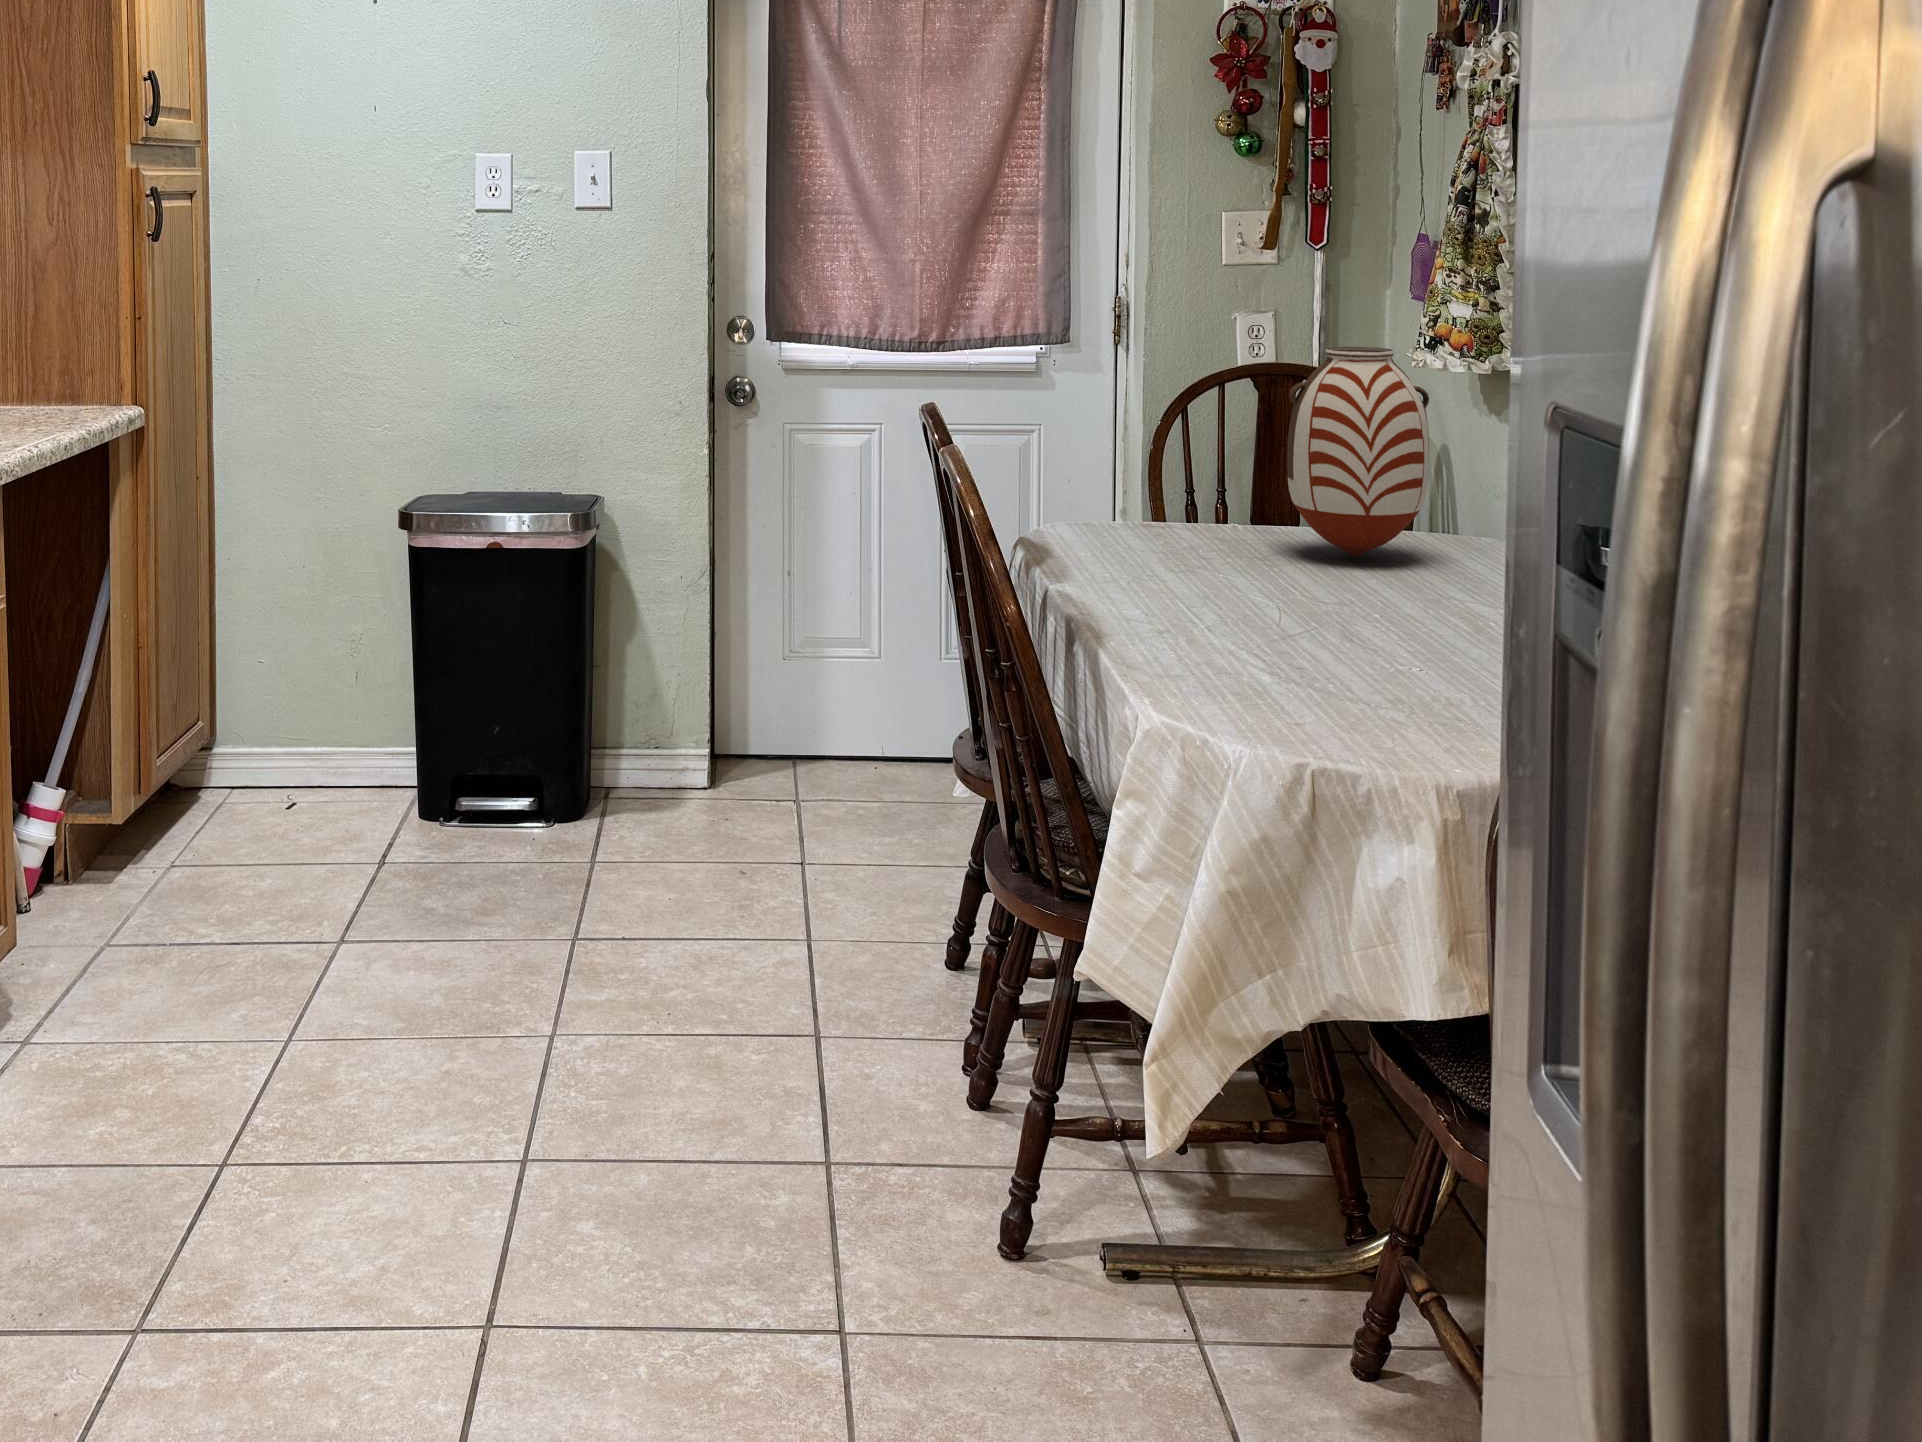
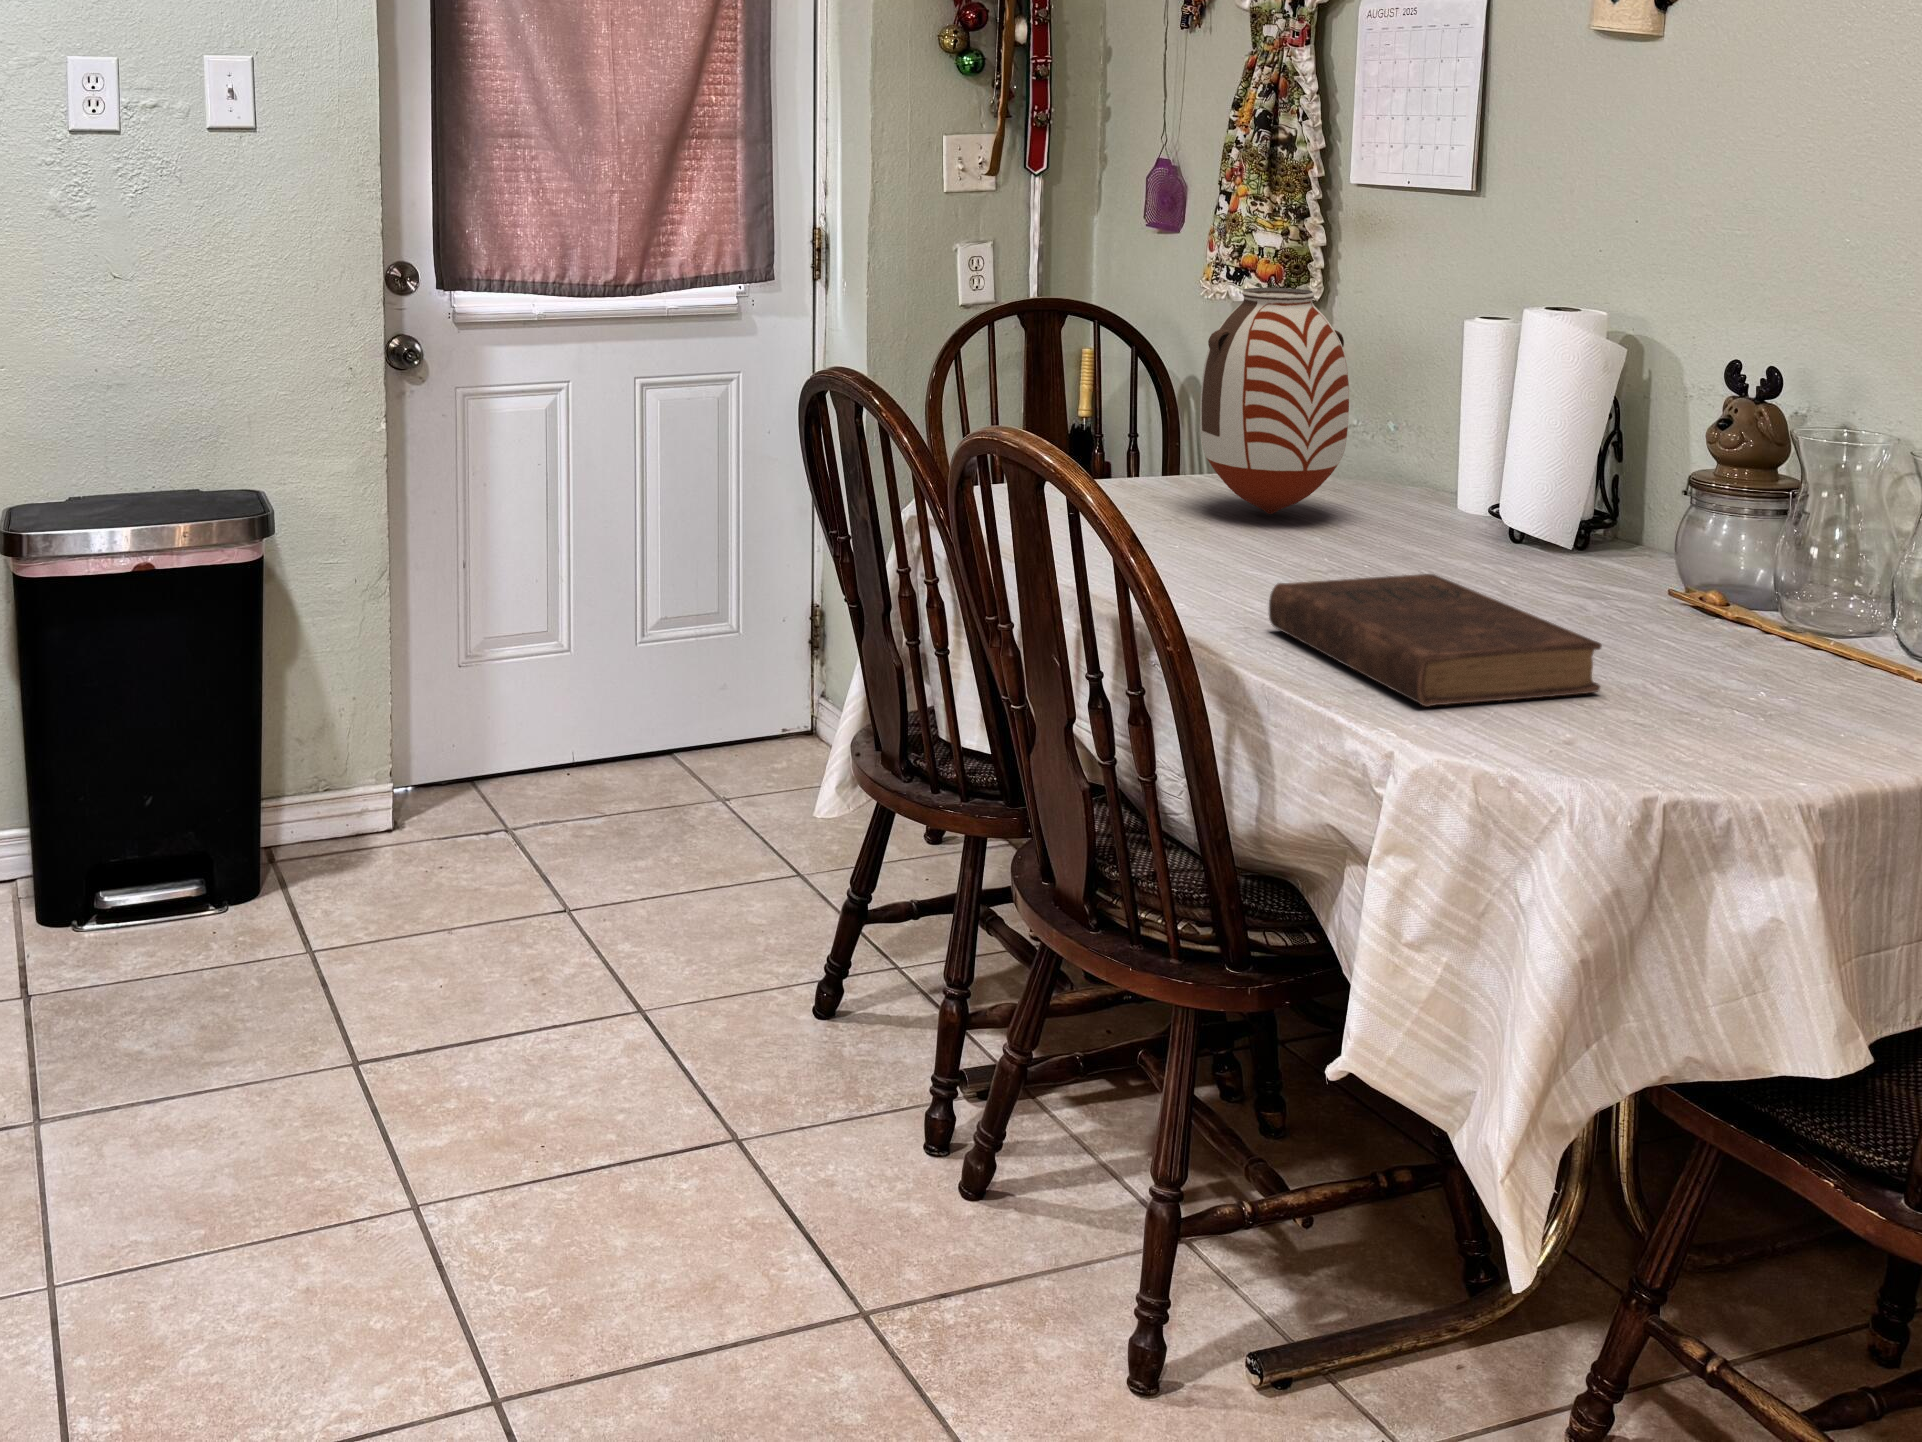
book: none [1184,592,1402,698] -> present [1269,574,1602,707]

